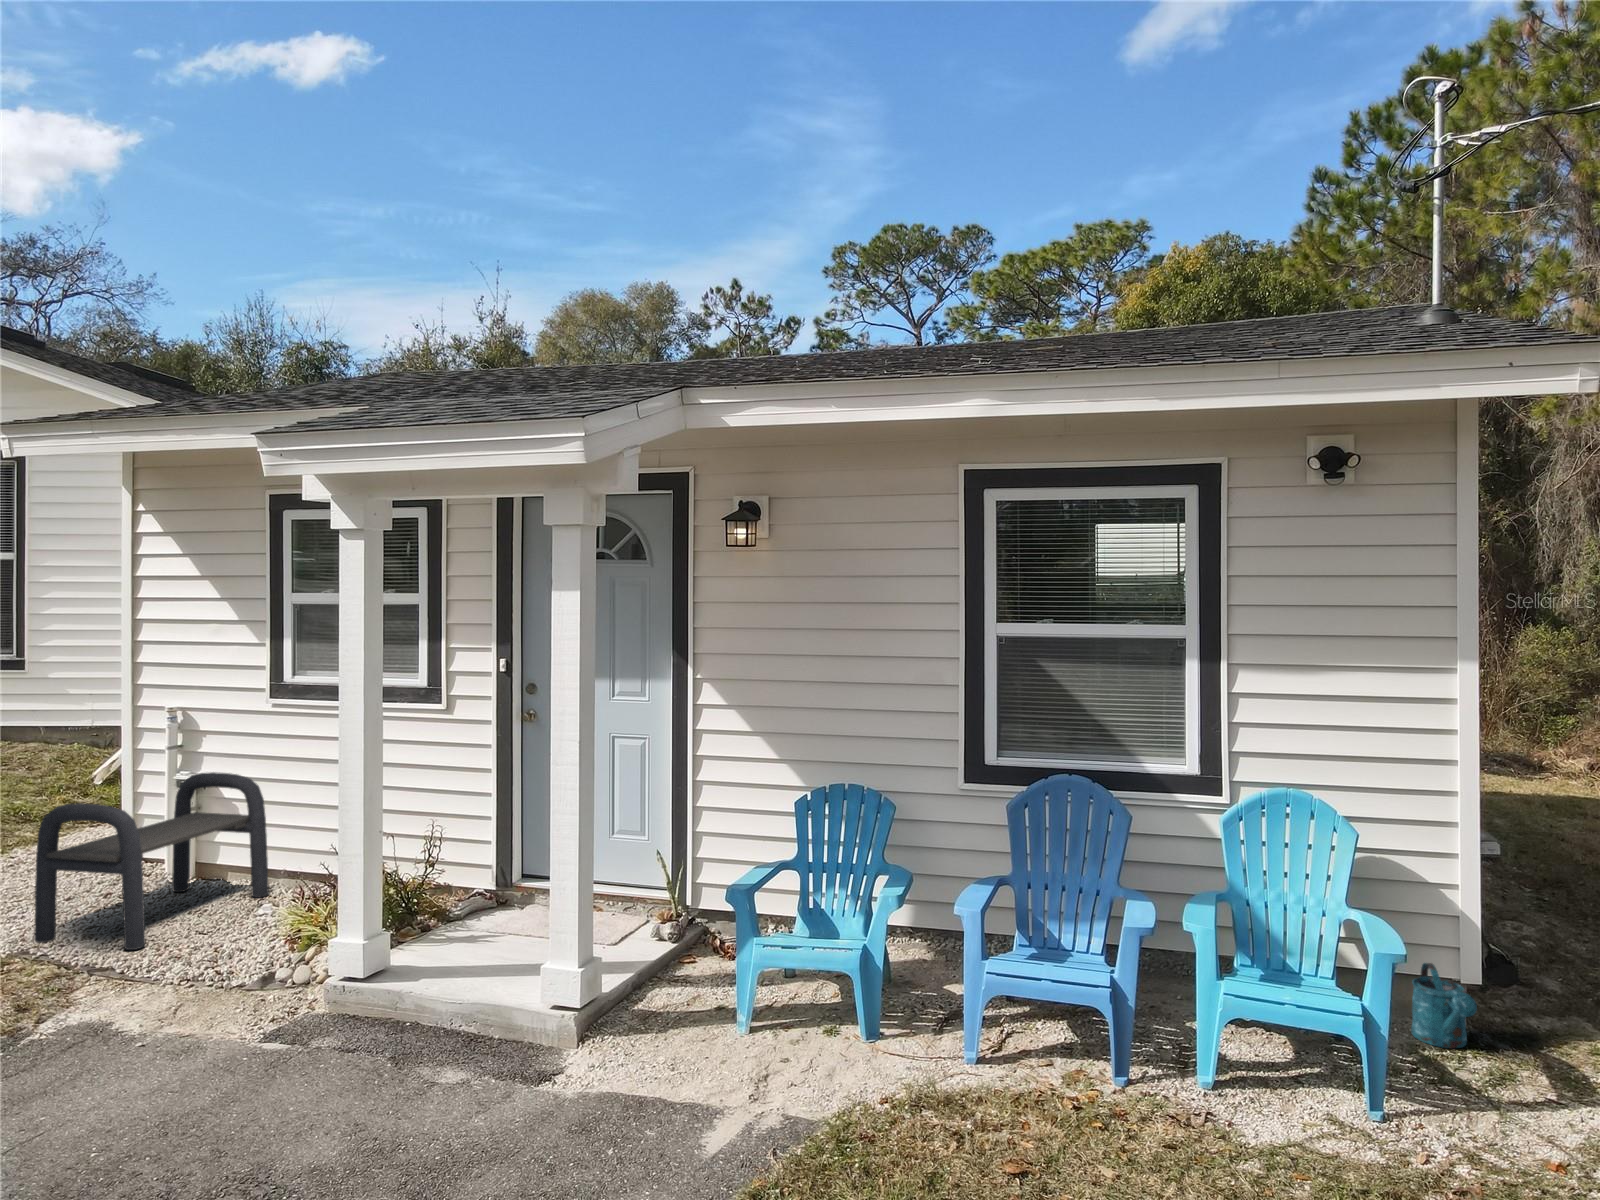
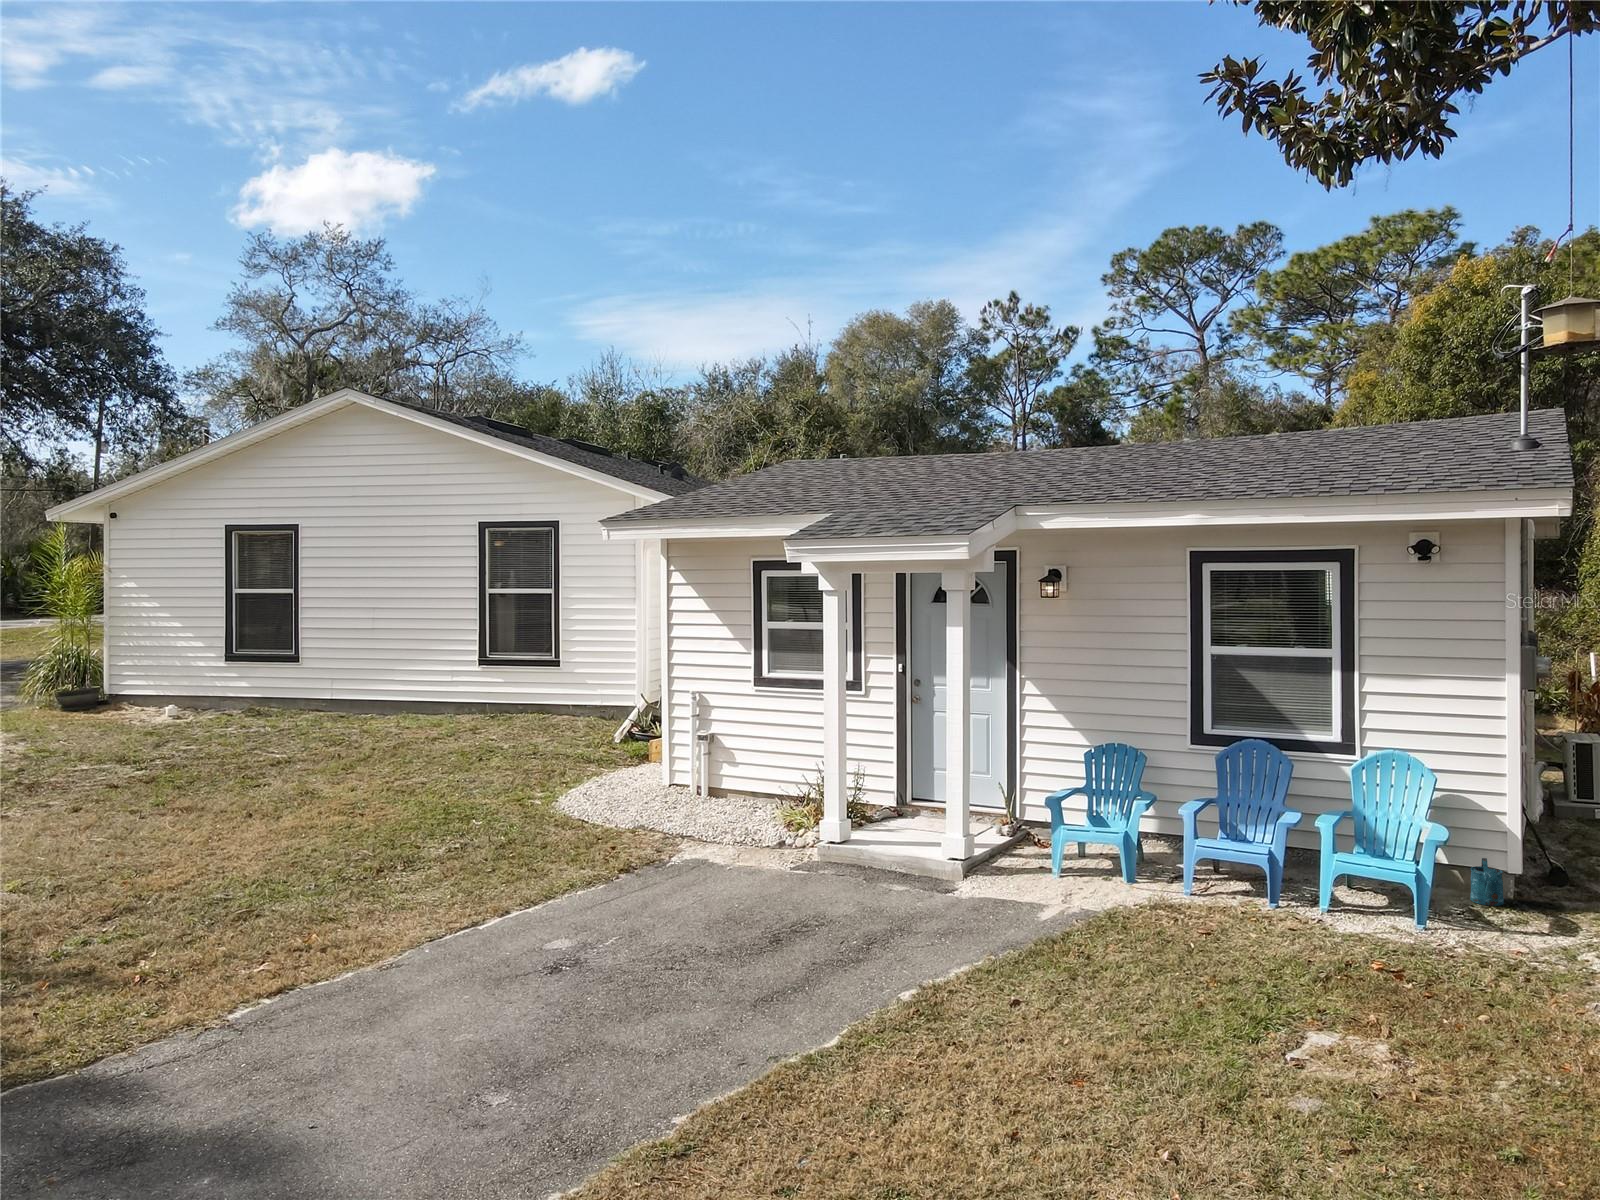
bench: present [34,772,269,950] -> none [646,732,753,828]

